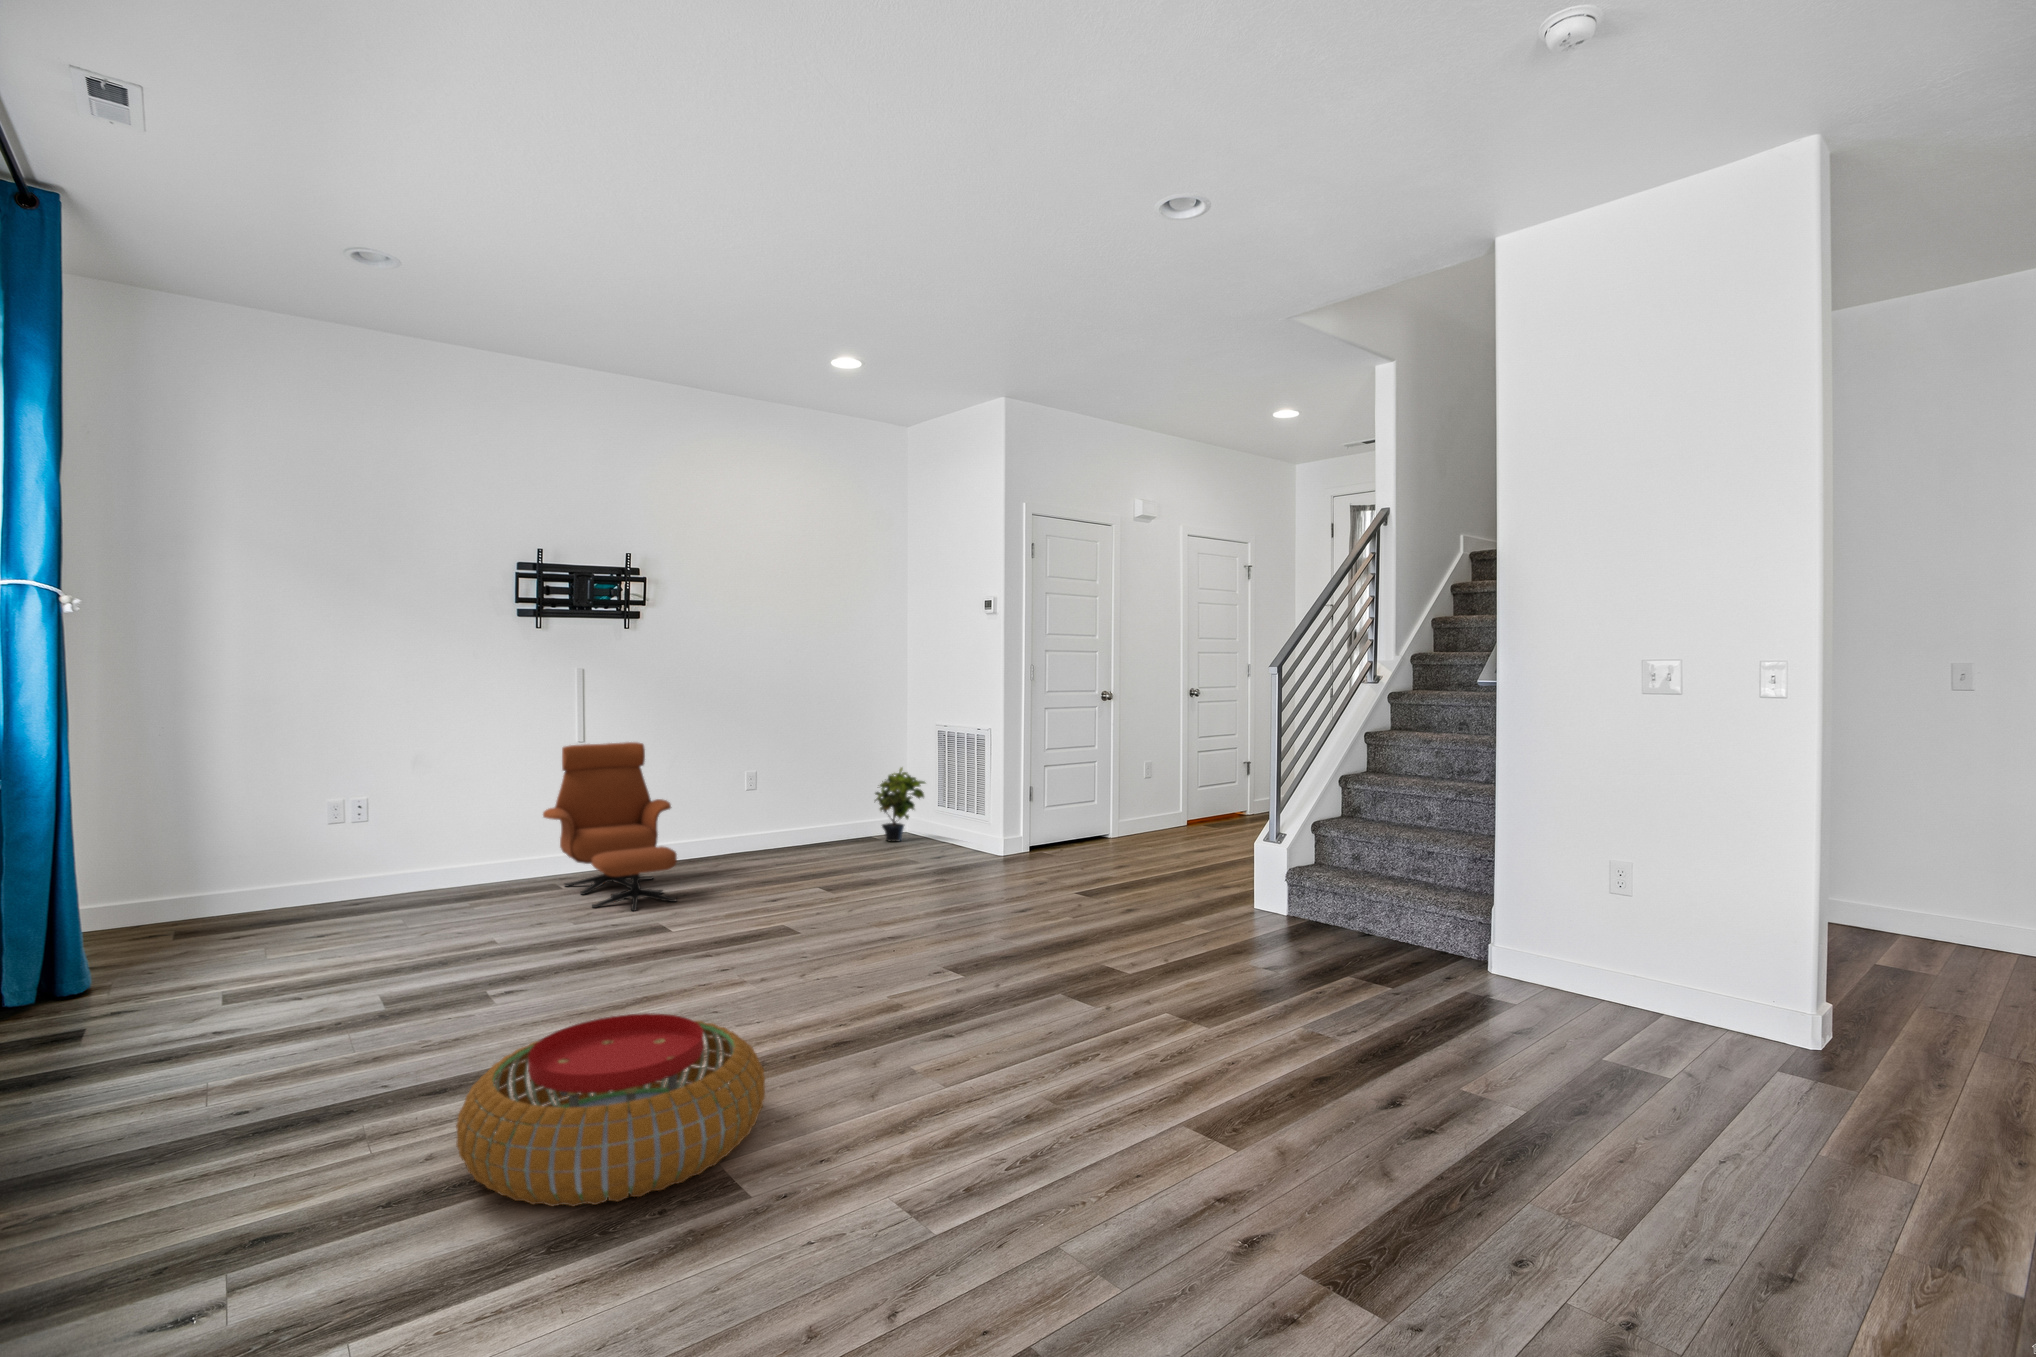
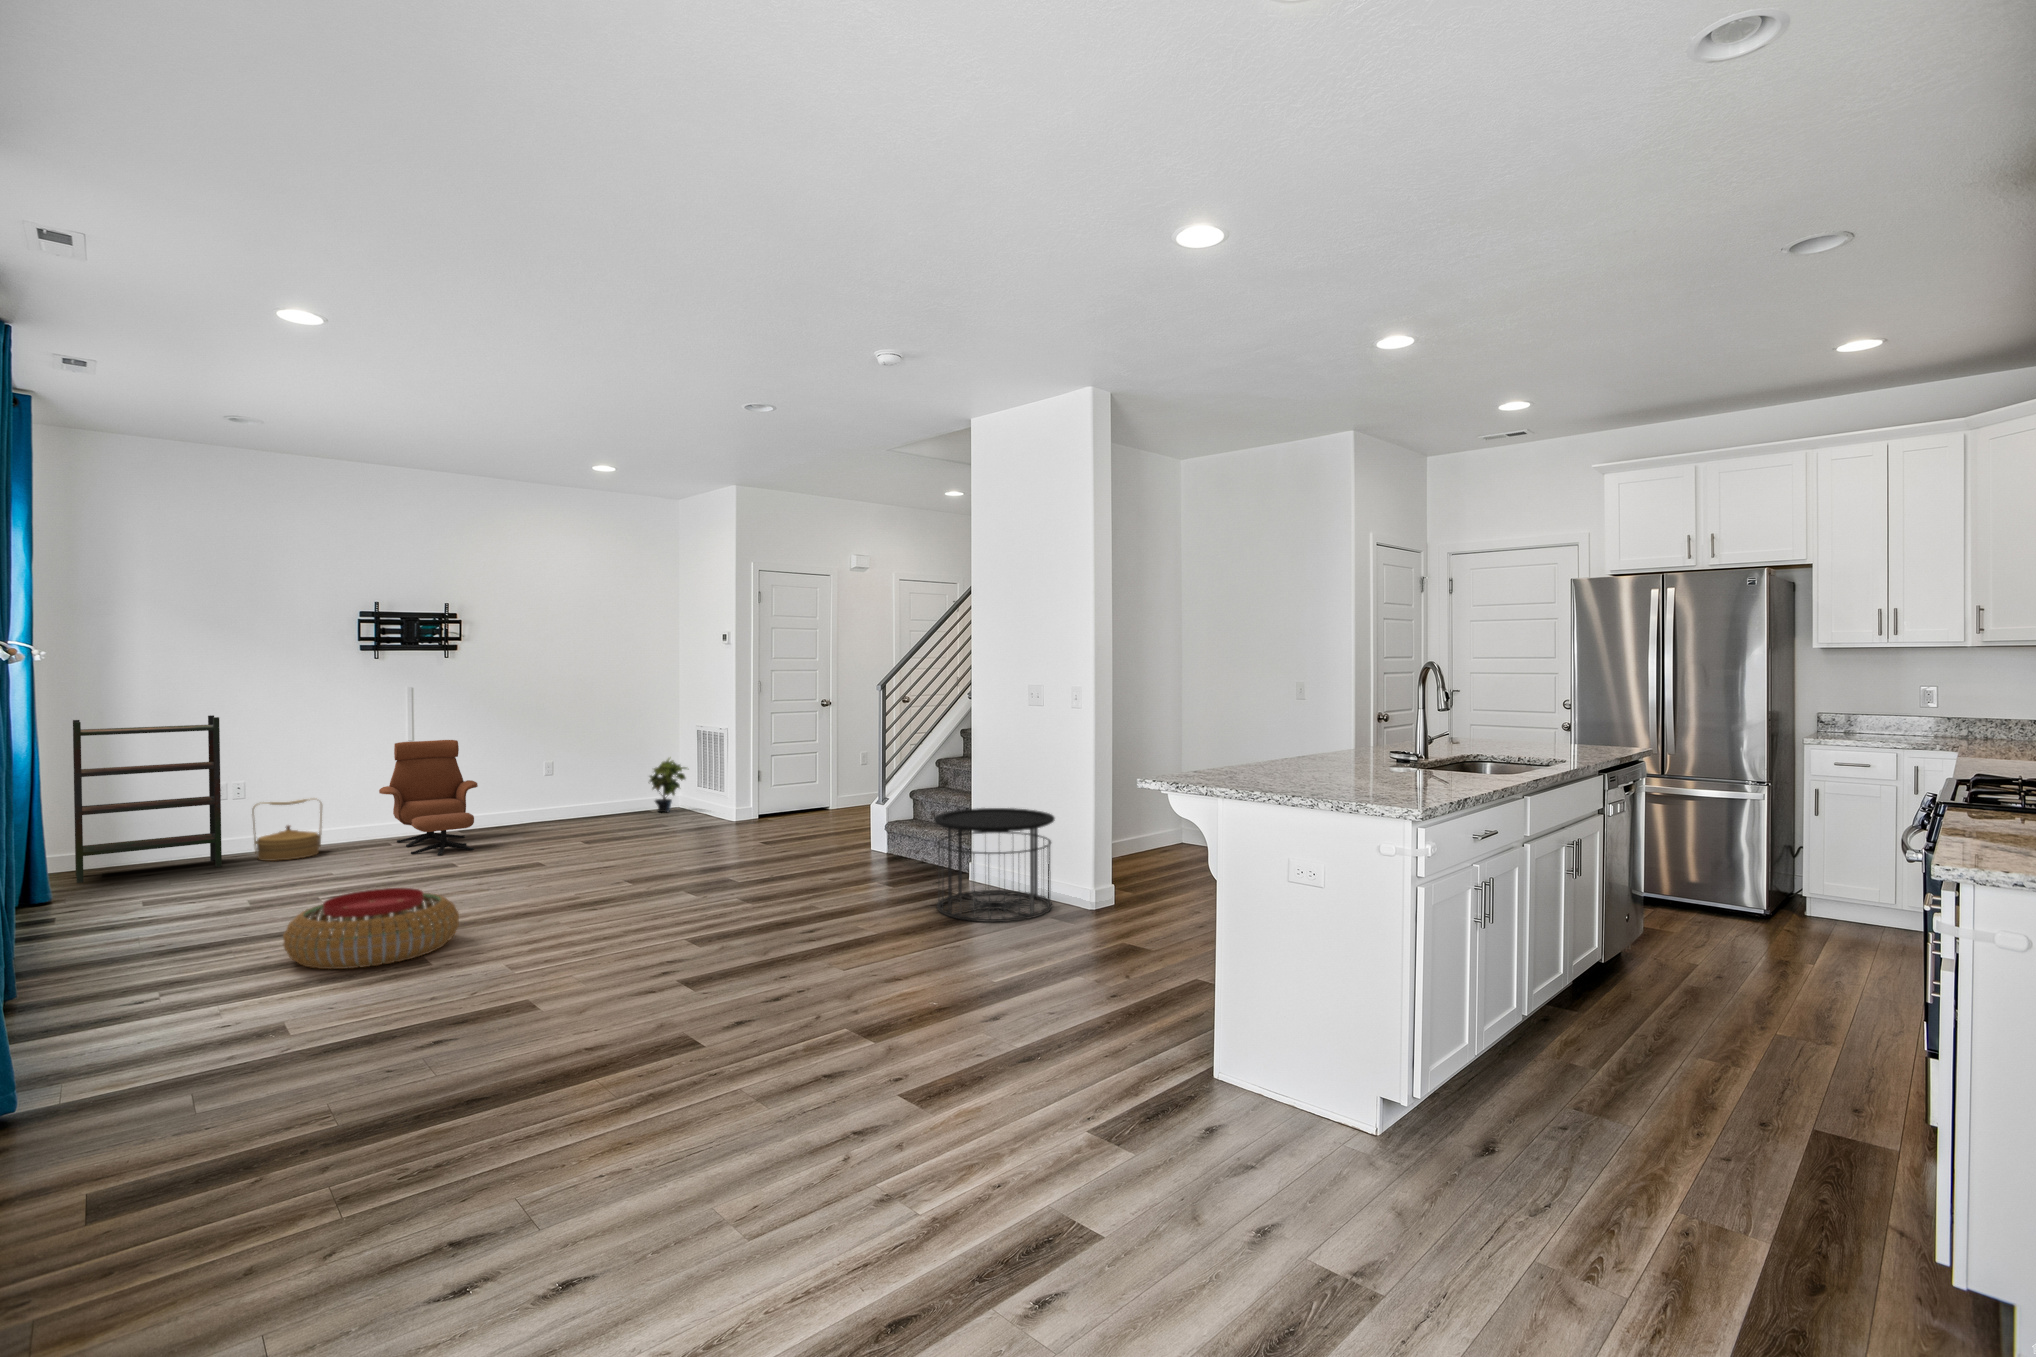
bookshelf: none [120,705,331,956] -> present [73,715,222,883]
woven basket: none [373,825,468,917] -> present [252,799,322,861]
side table: none [1545,862,1806,1089] -> present [934,808,1055,922]

